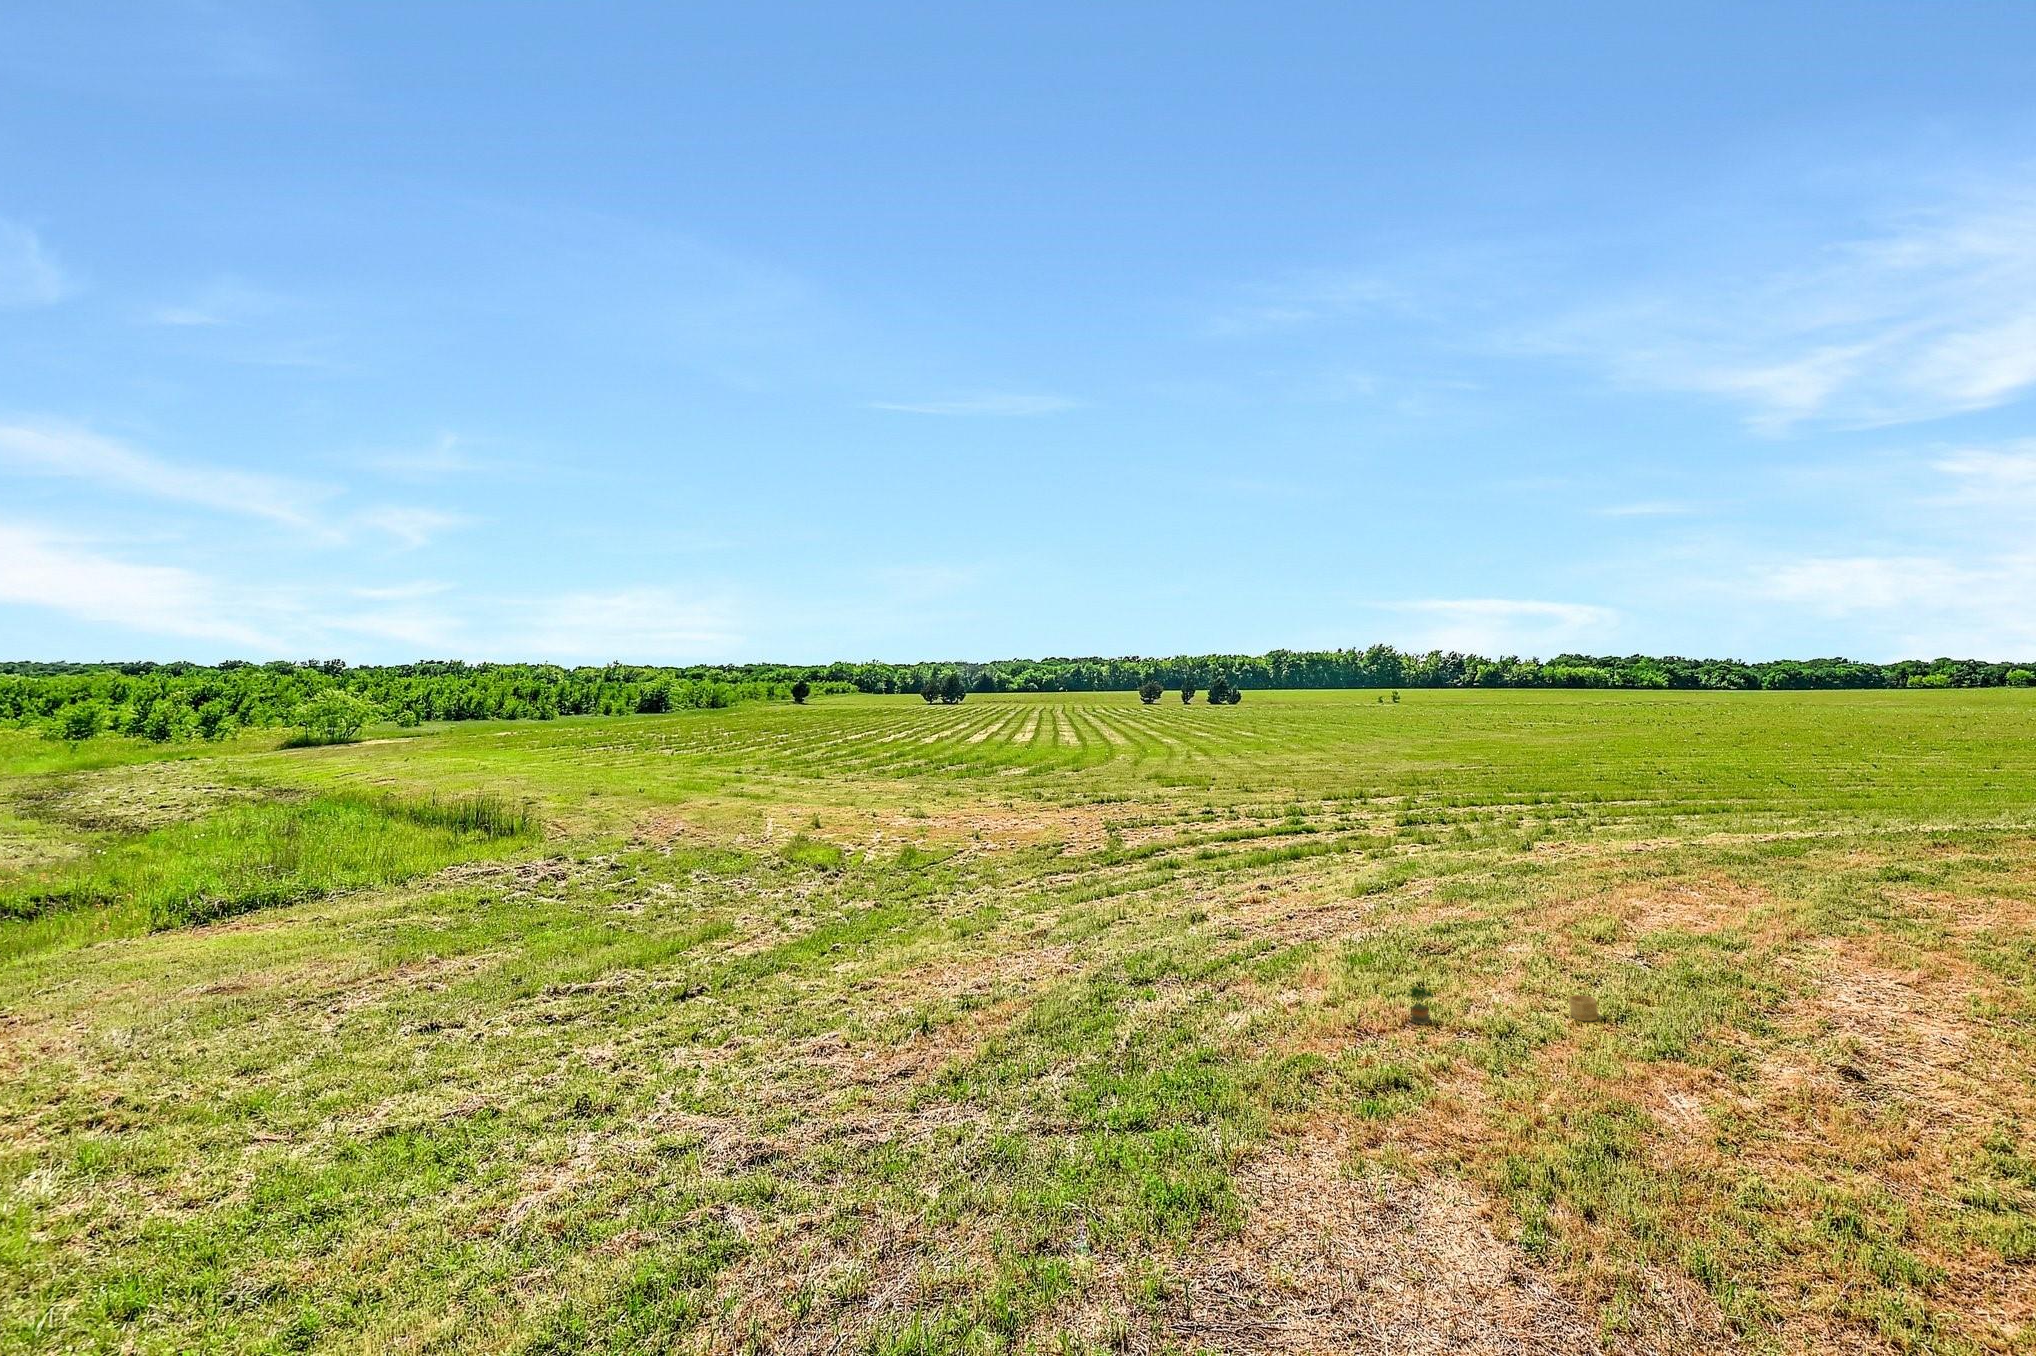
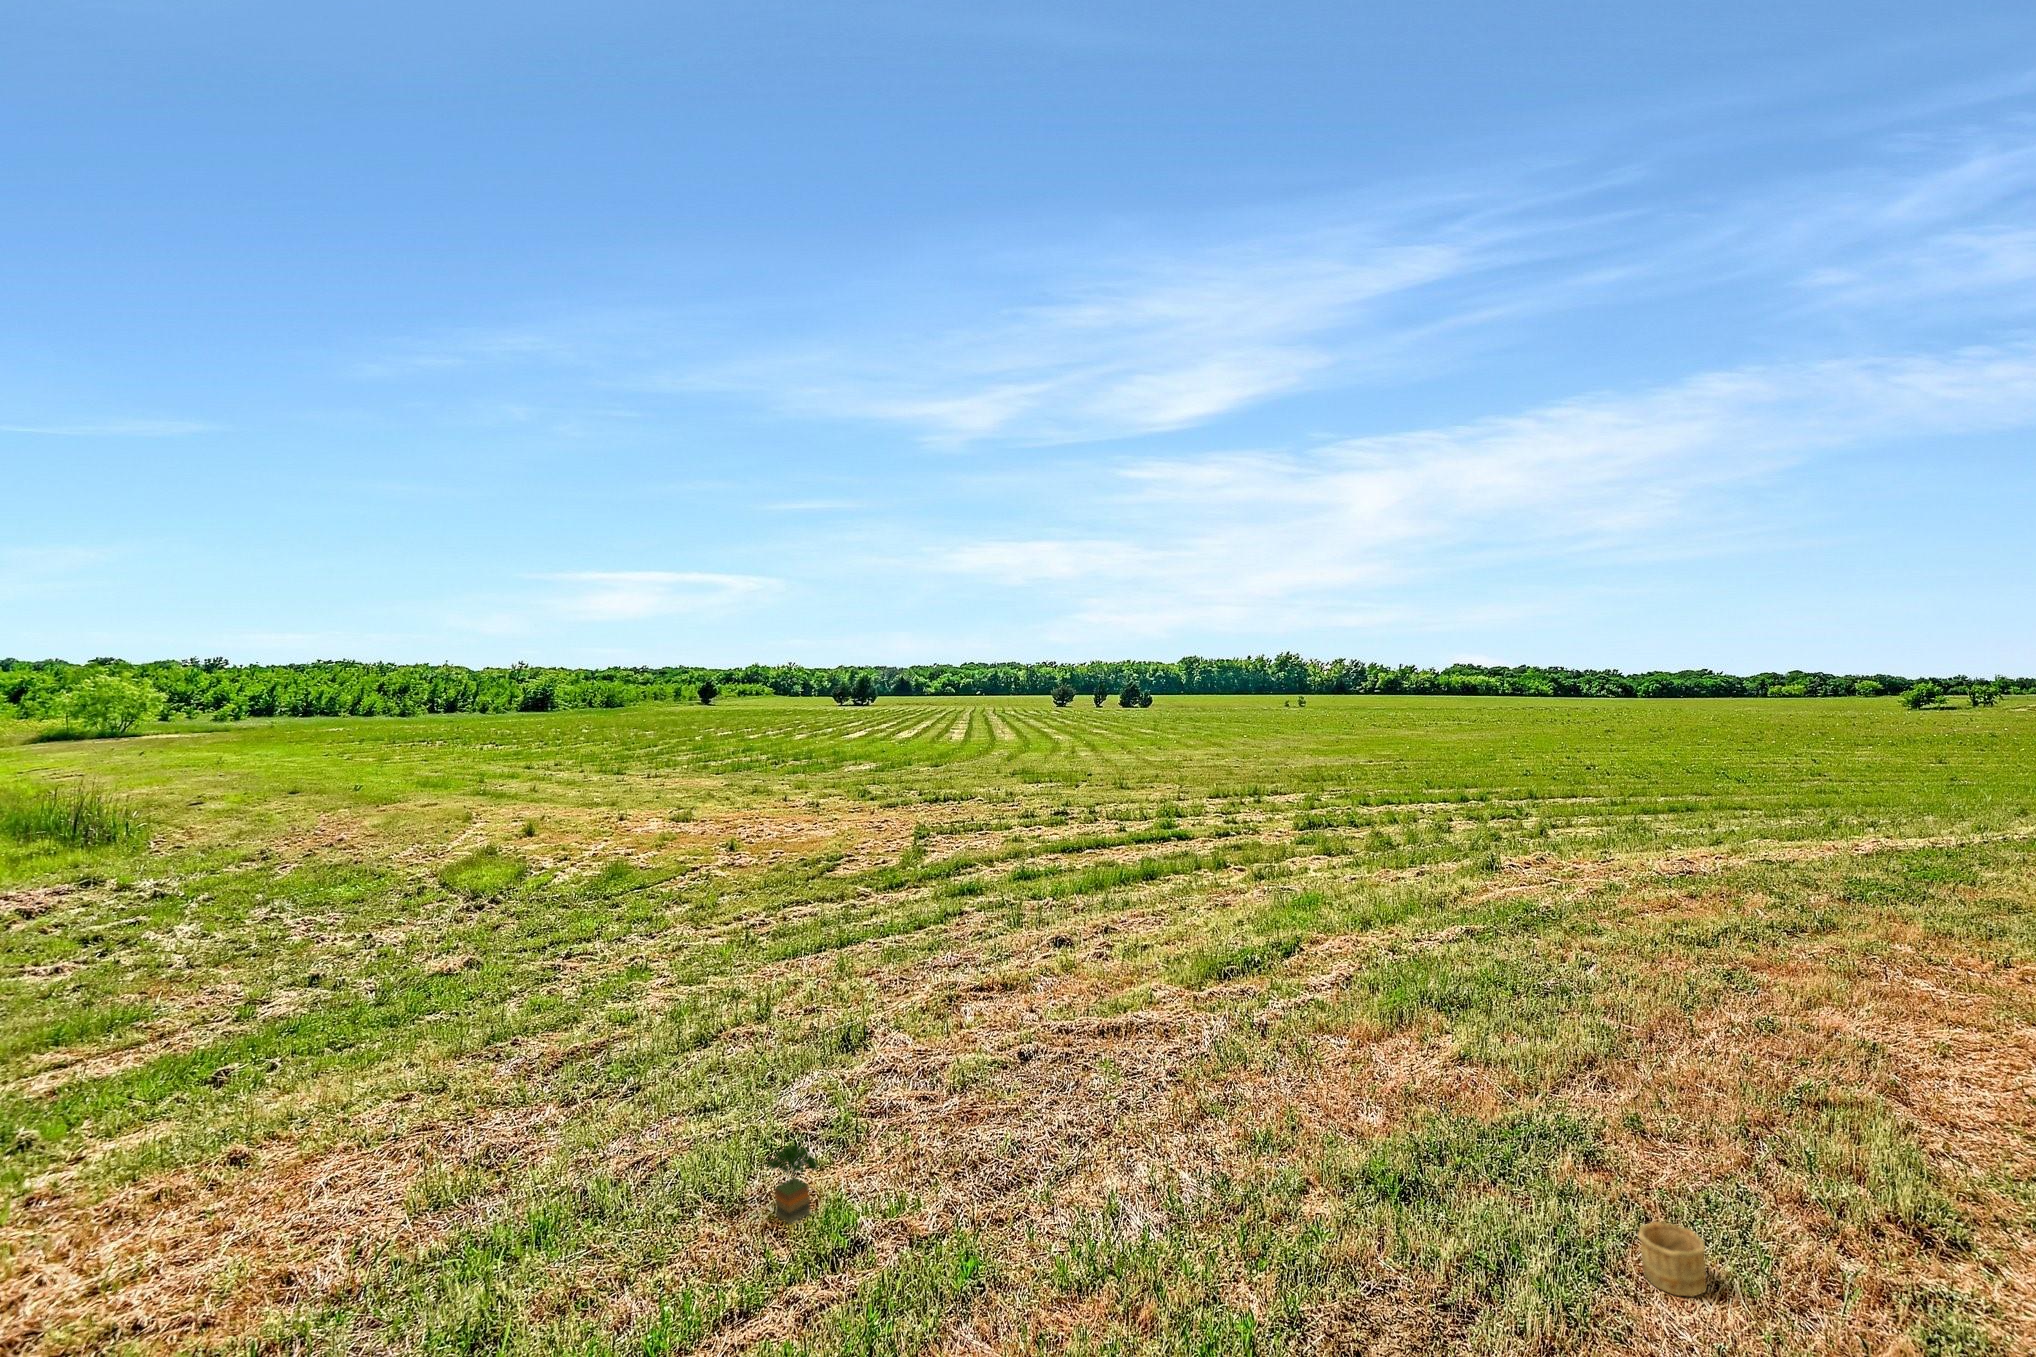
potted tree: present [1407,986,1434,1025] -> present [768,1144,818,1224]

